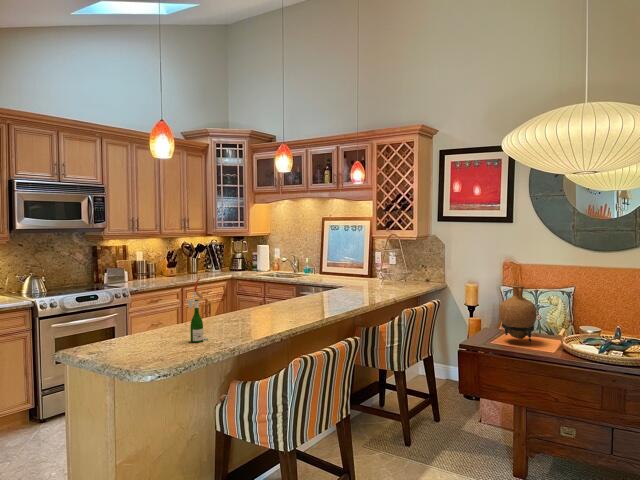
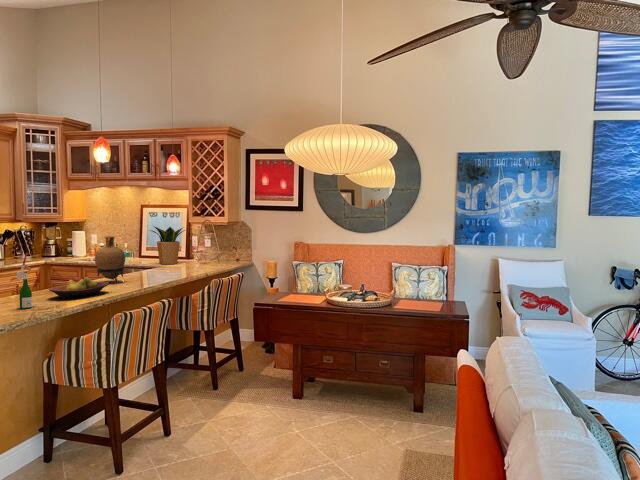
potted plant: none [330,241,374,284] -> present [151,227,185,265]
vase: present [499,285,537,342] -> present [95,236,125,281]
fruit bowl: none [223,304,286,330] -> present [49,277,109,299]

